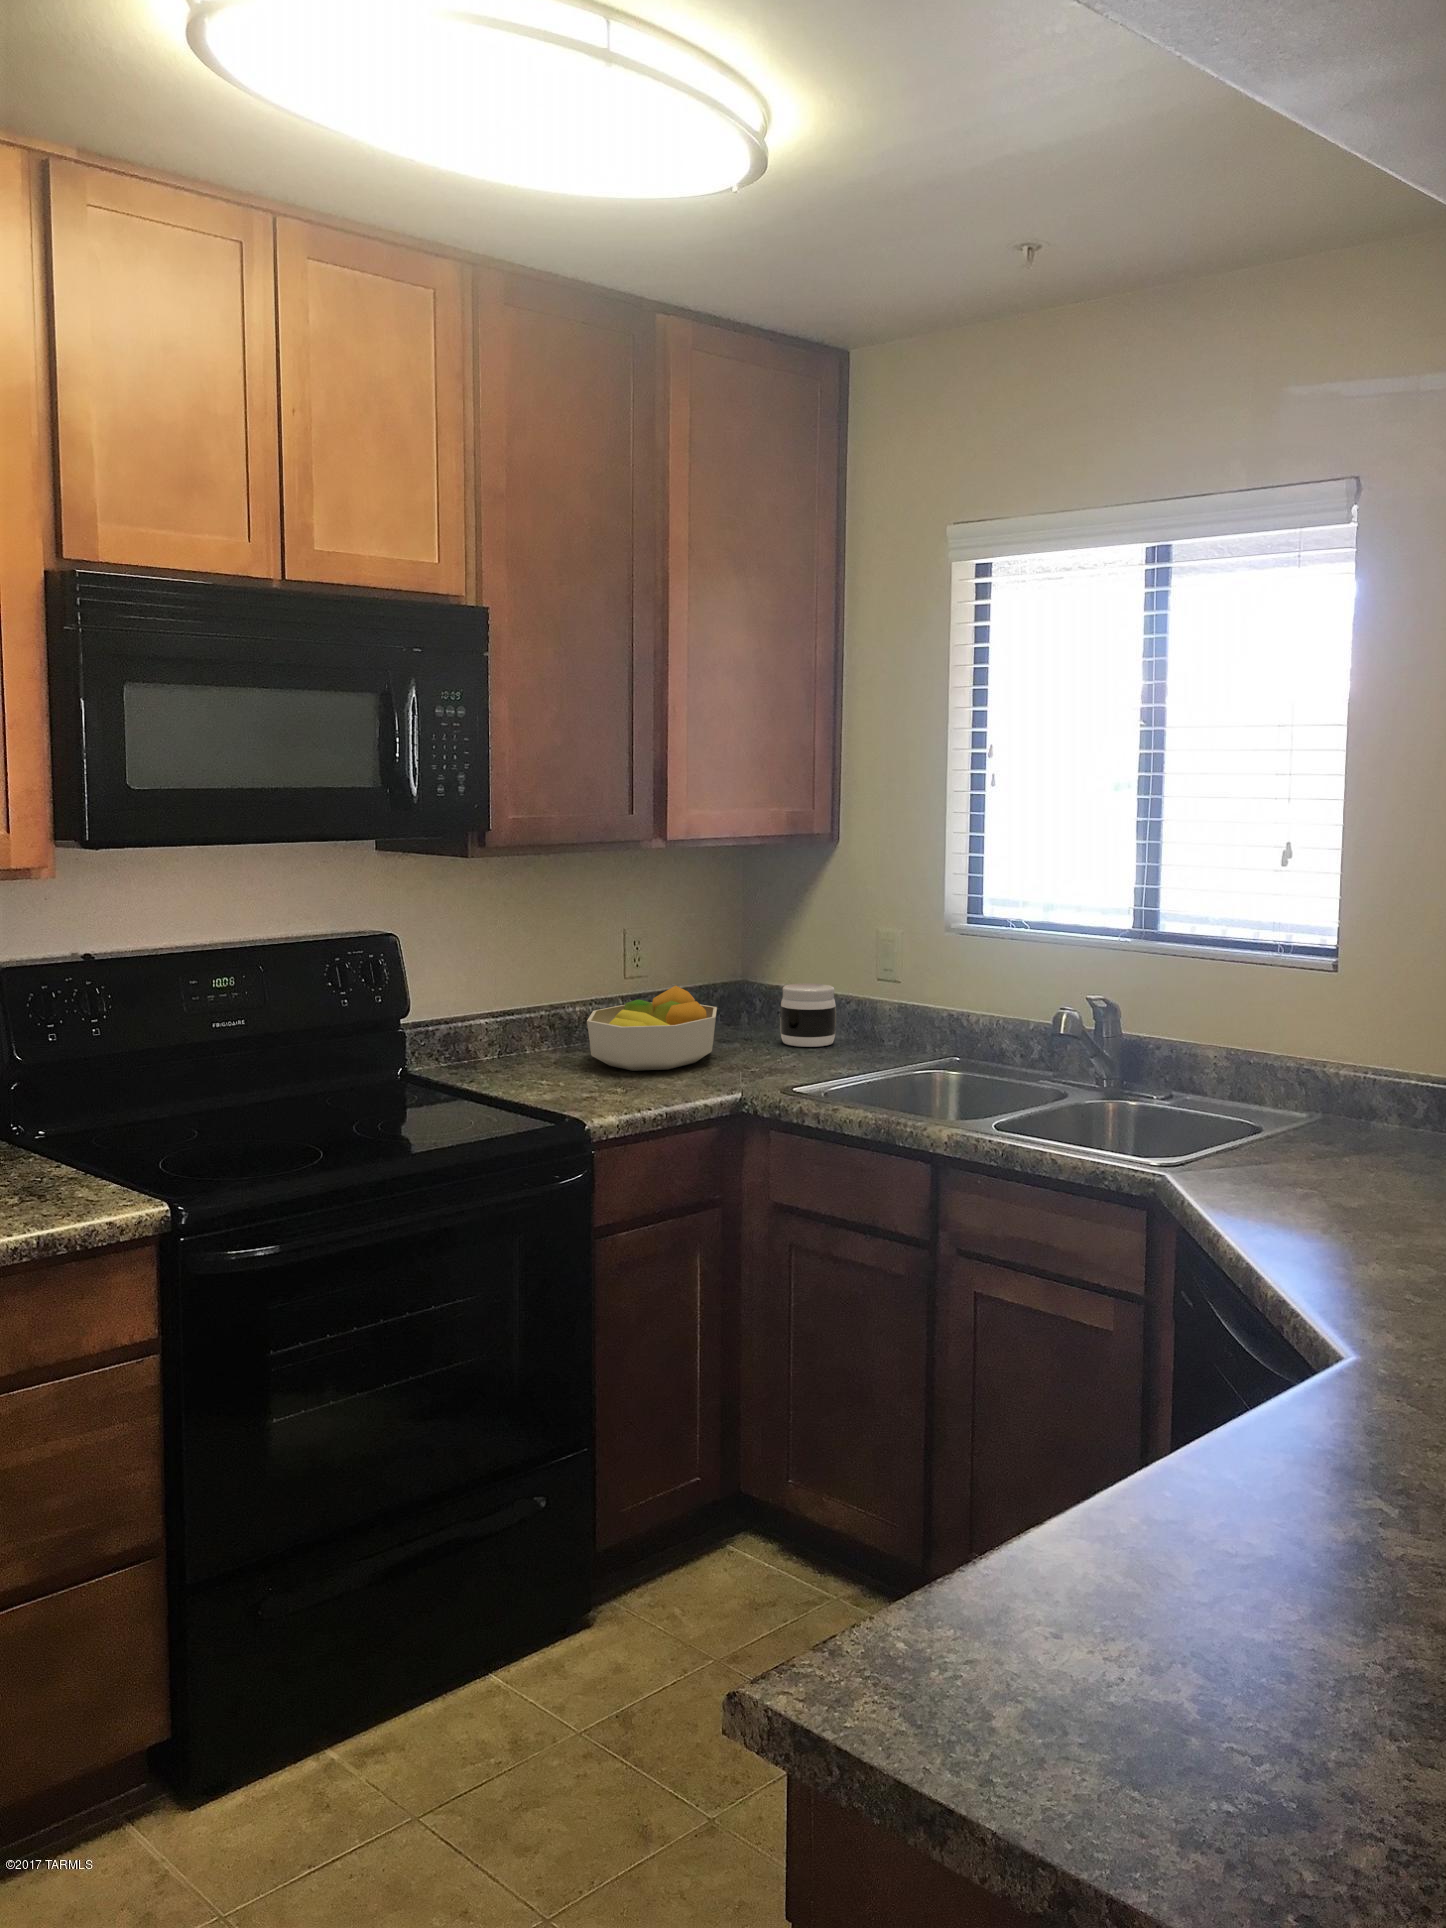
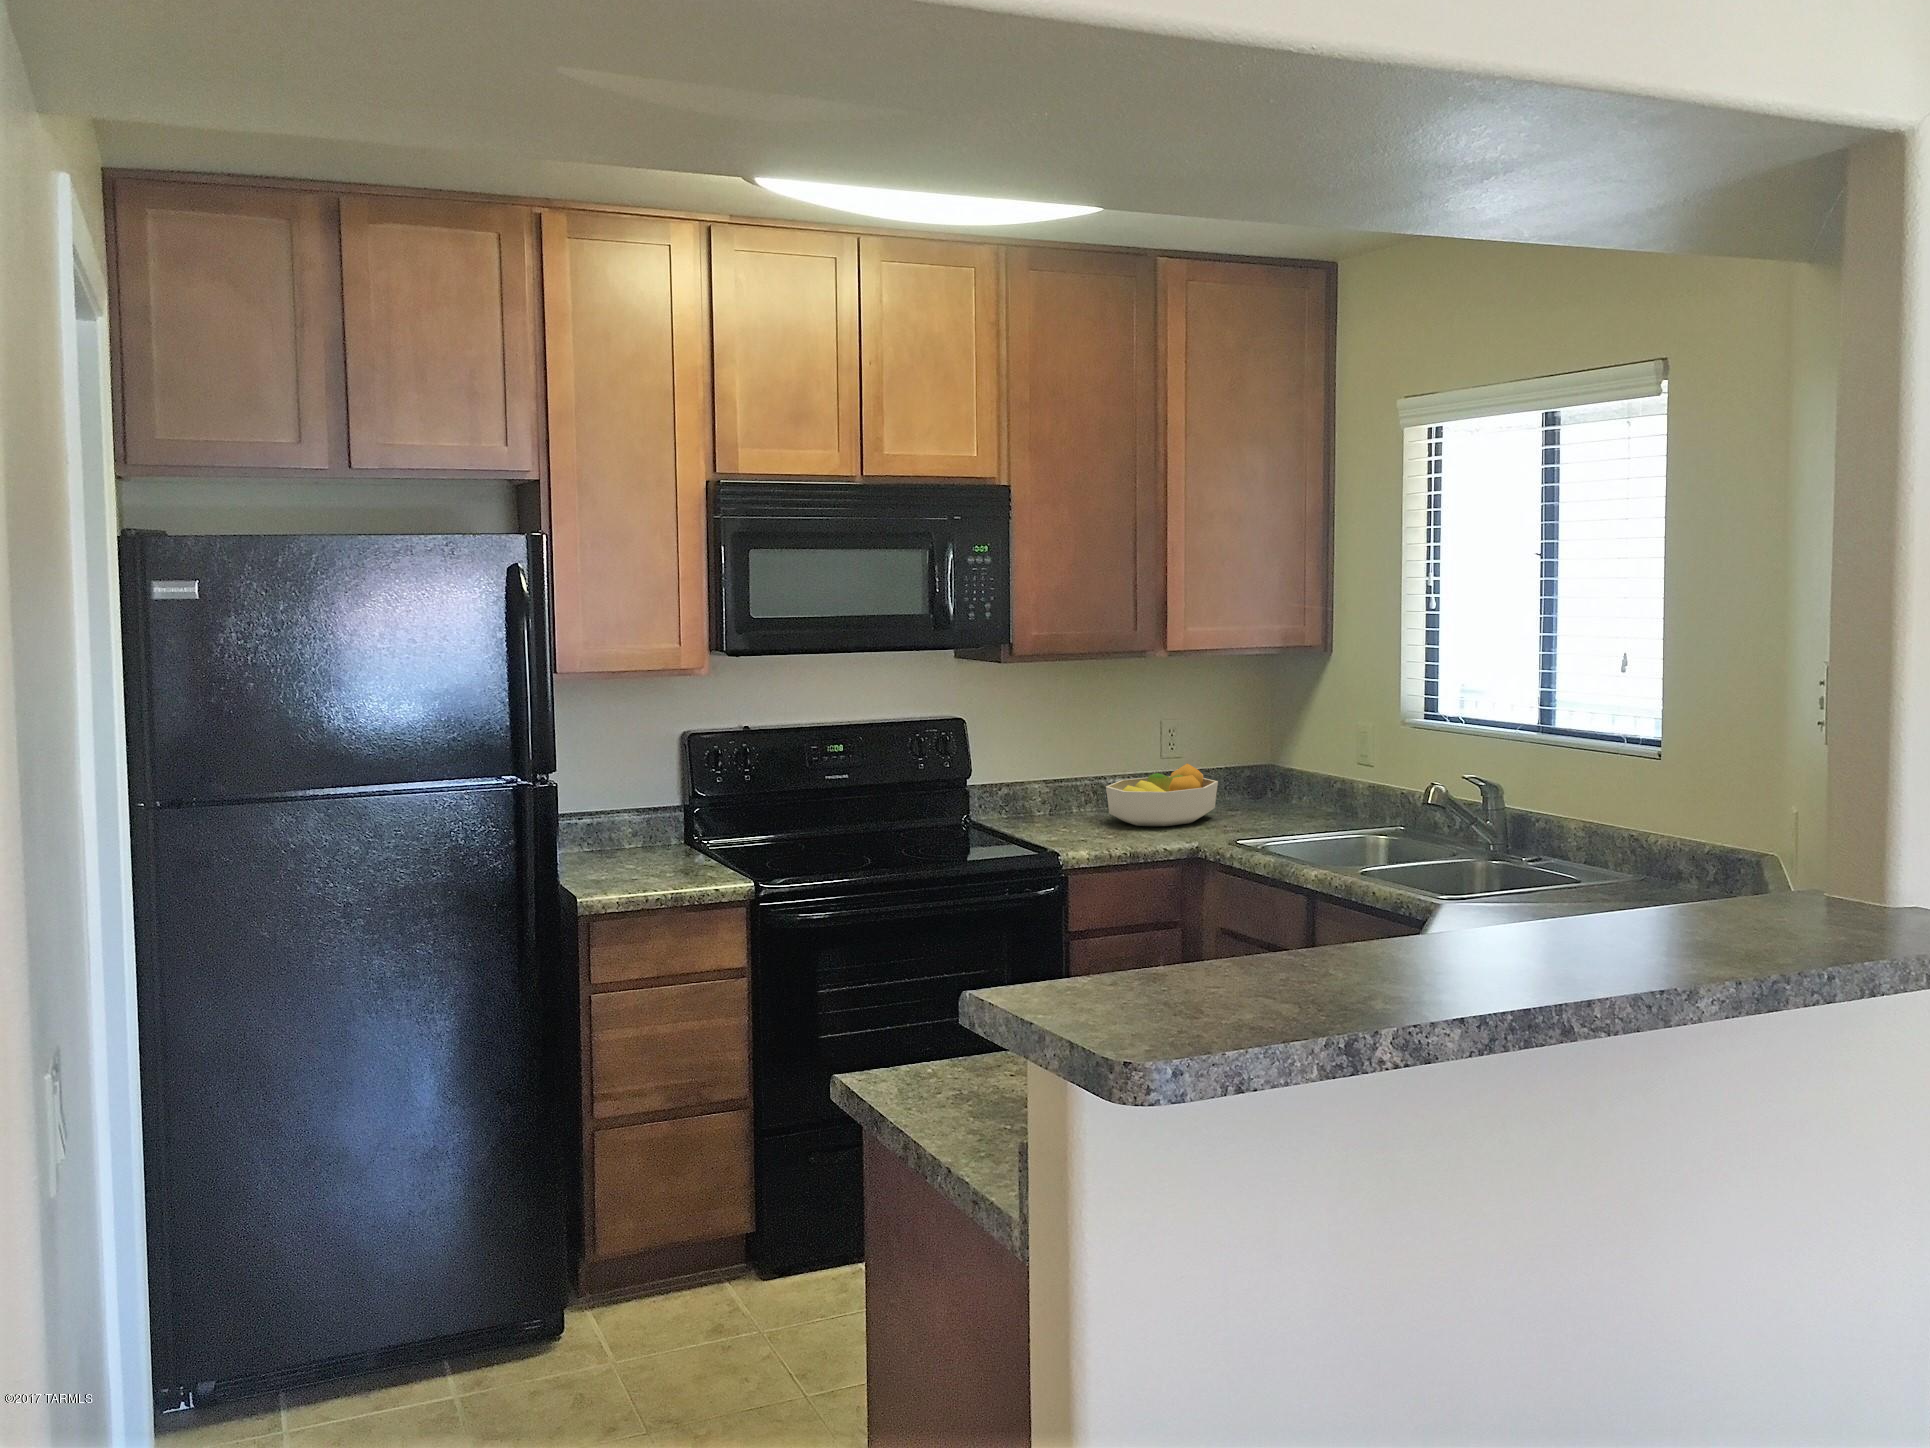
jar: present [780,983,836,1047] -> none [1278,766,1323,817]

